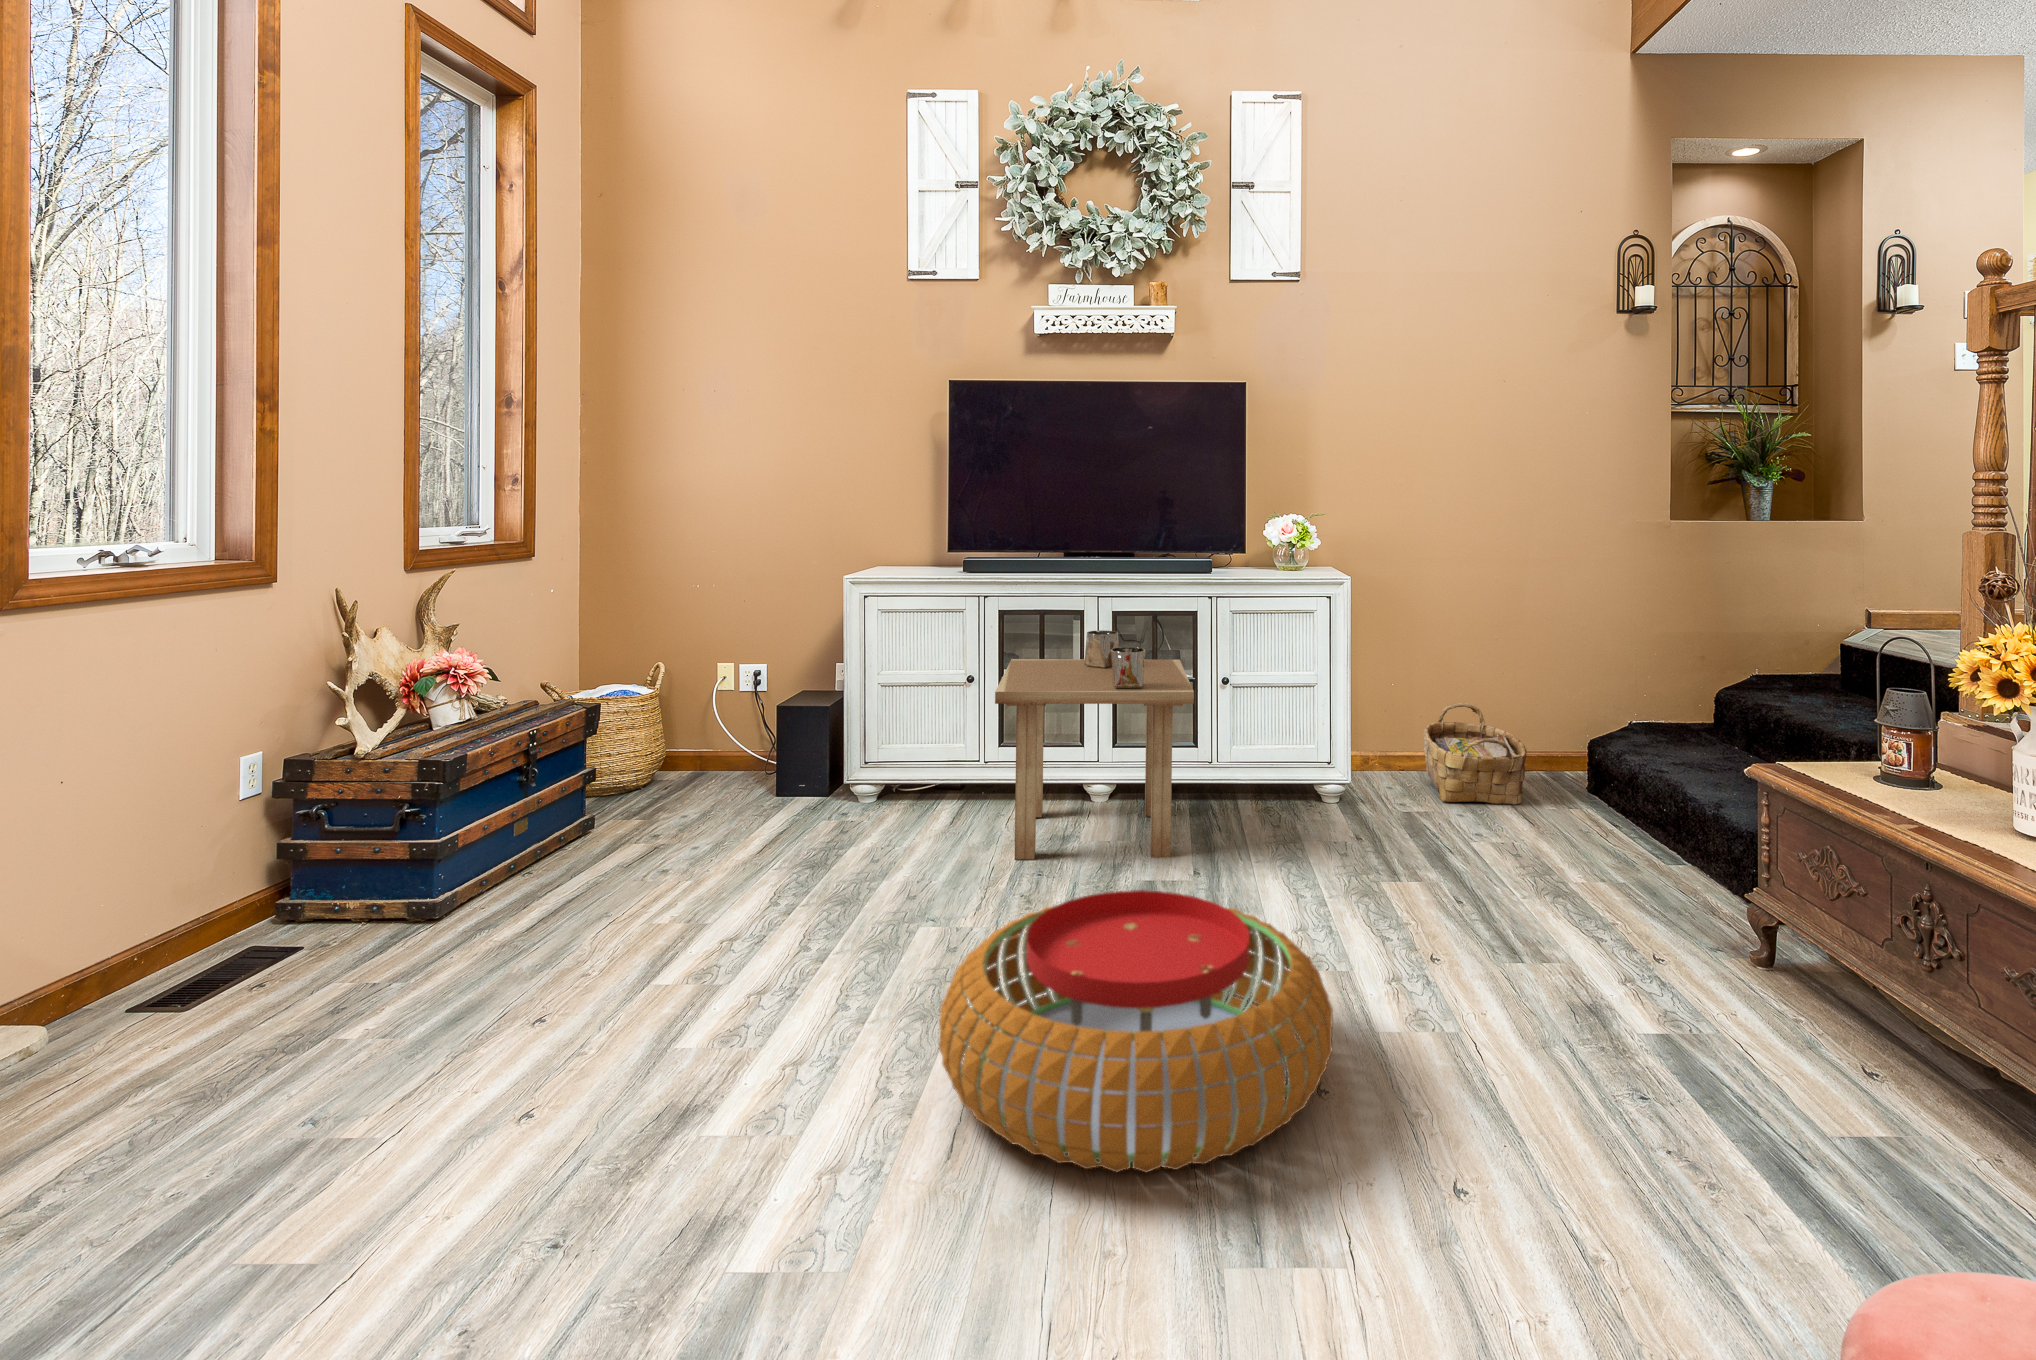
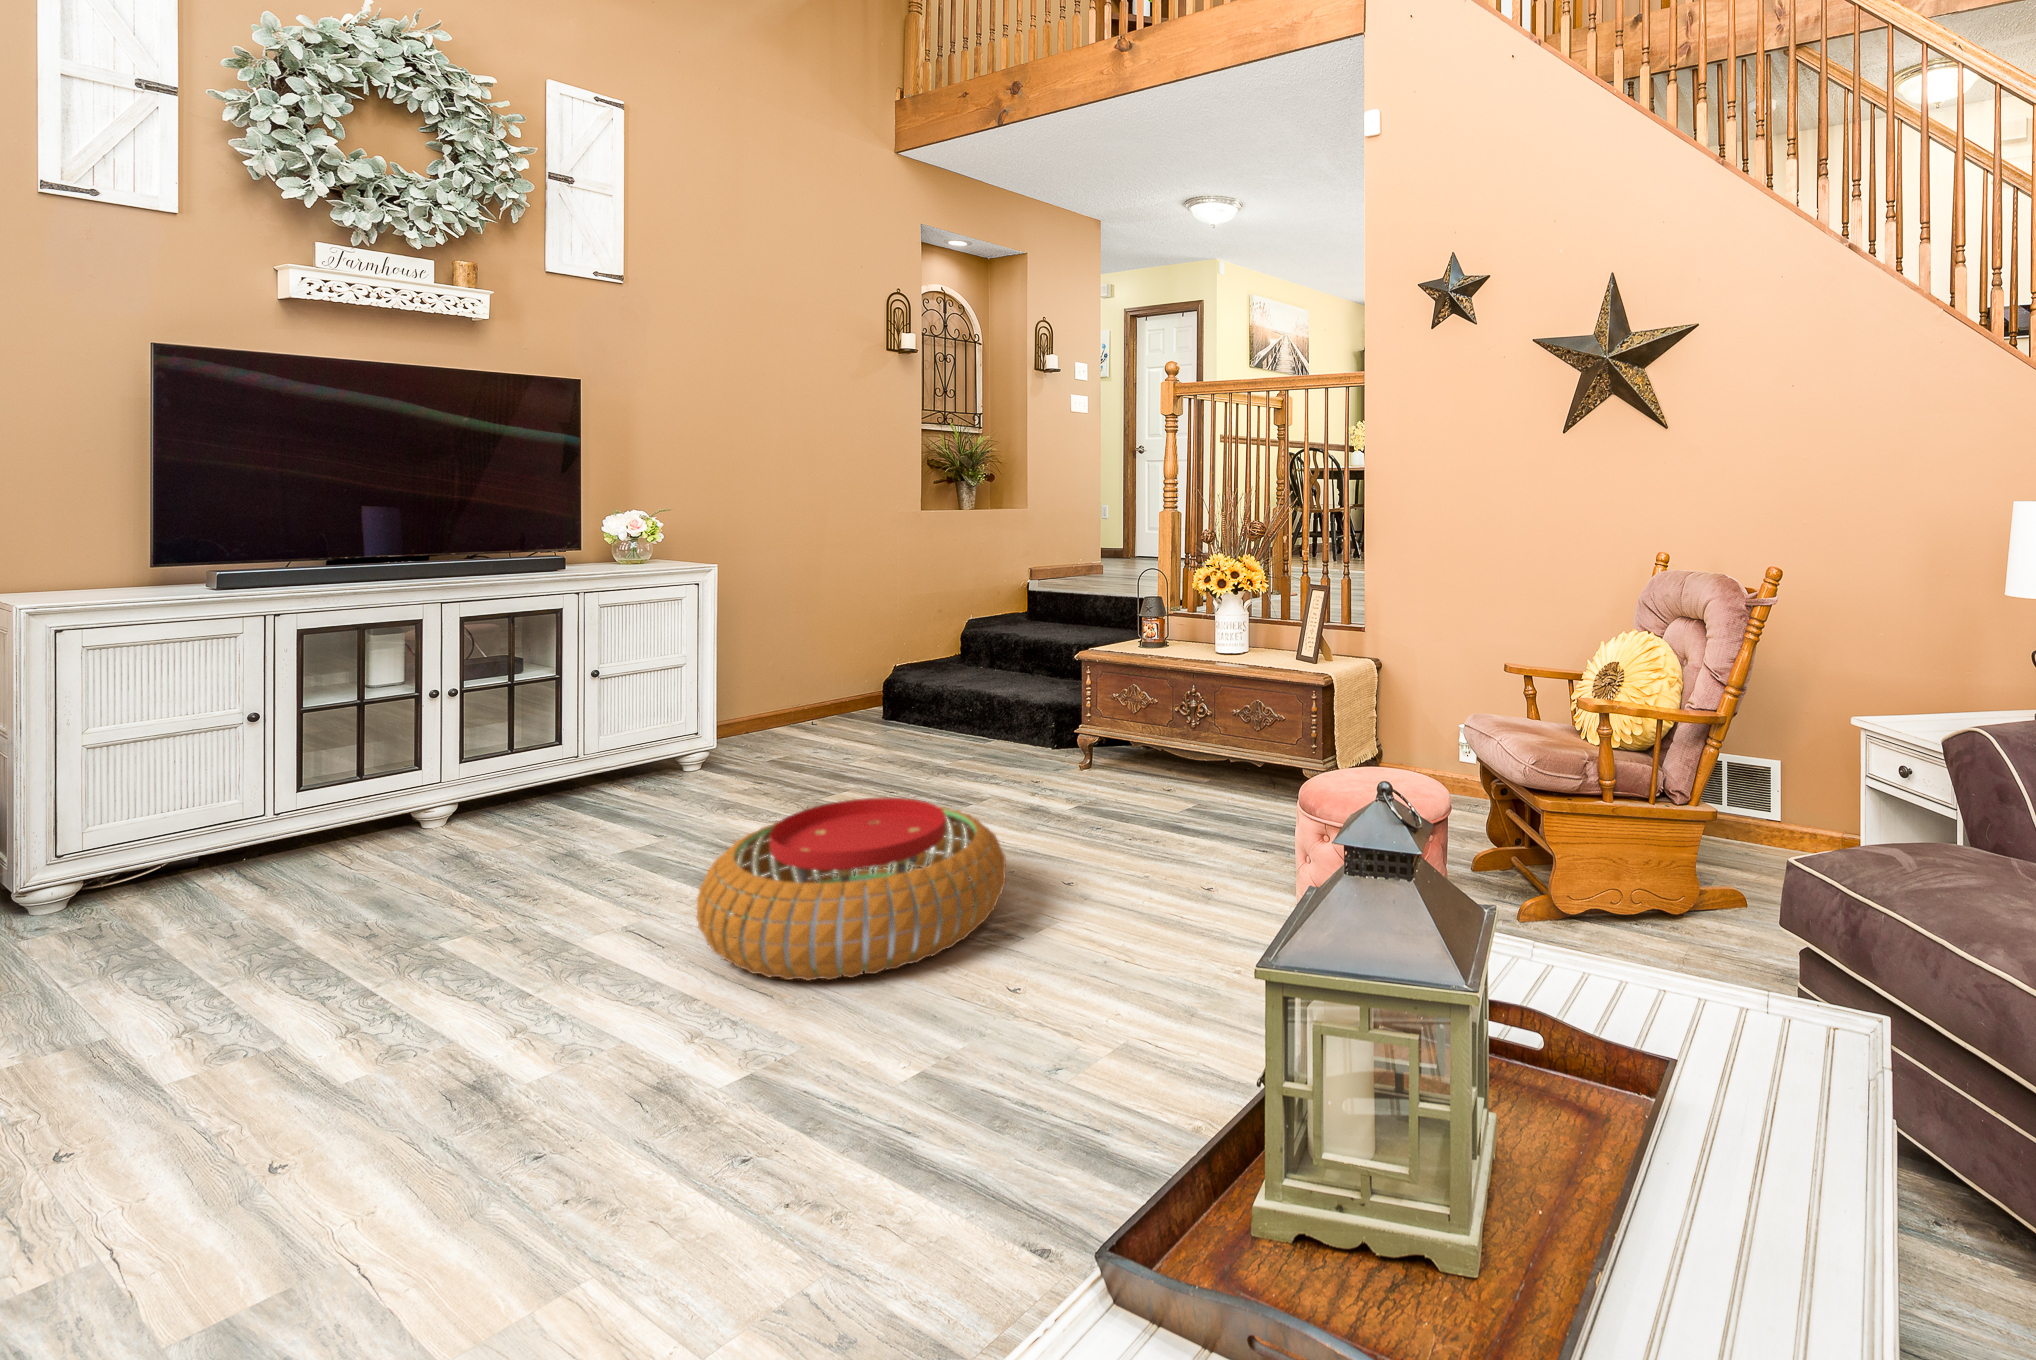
side table: present [995,630,1194,860] -> none [338,636,655,883]
woven basket: present [1424,703,1527,805] -> none [746,660,846,740]

